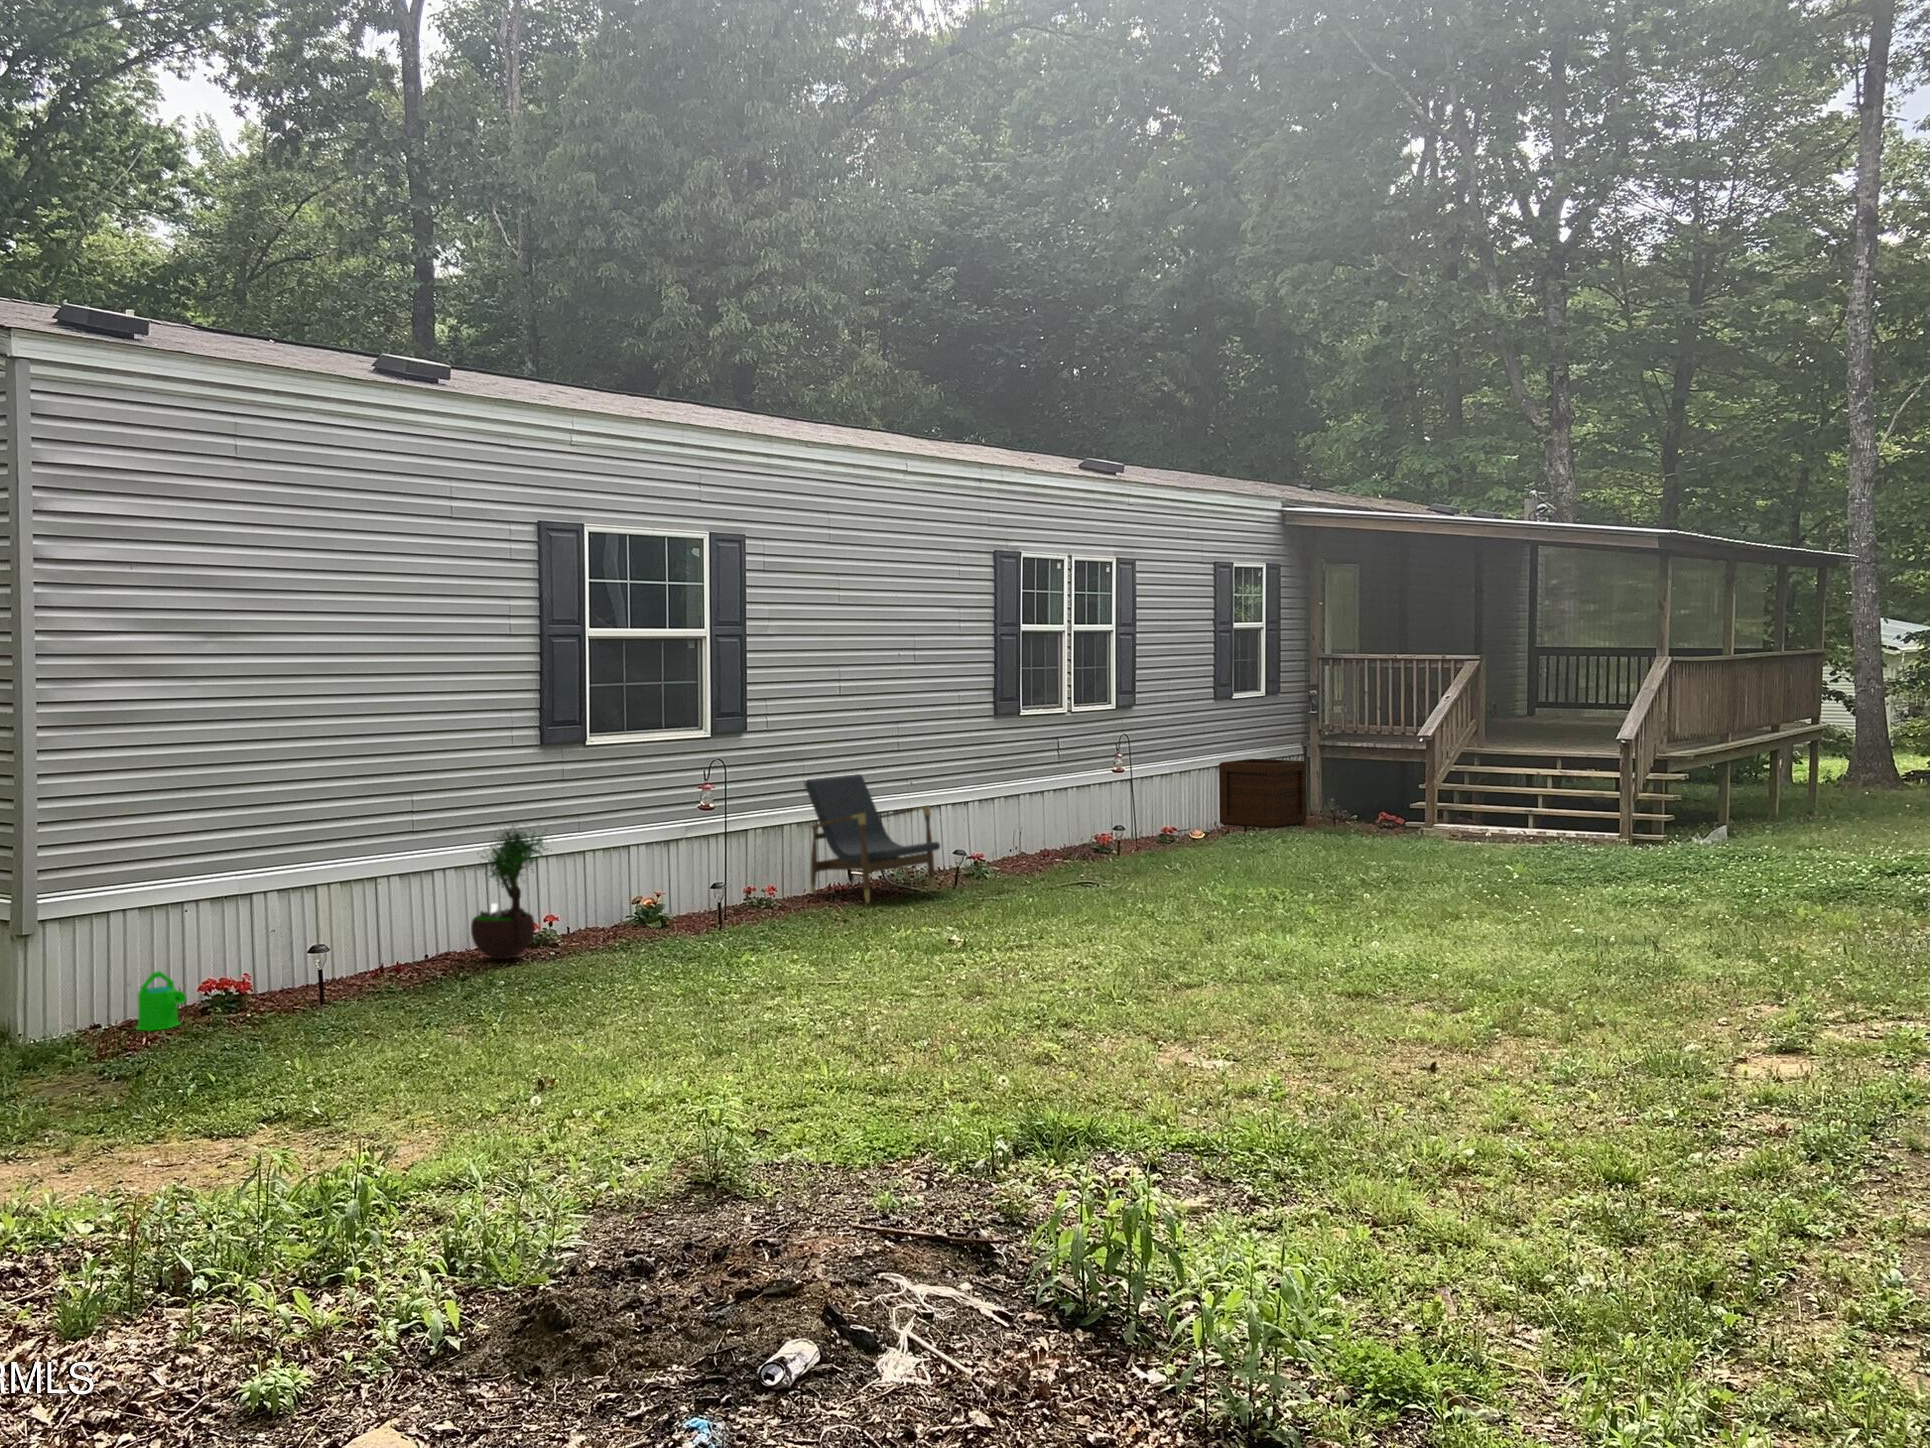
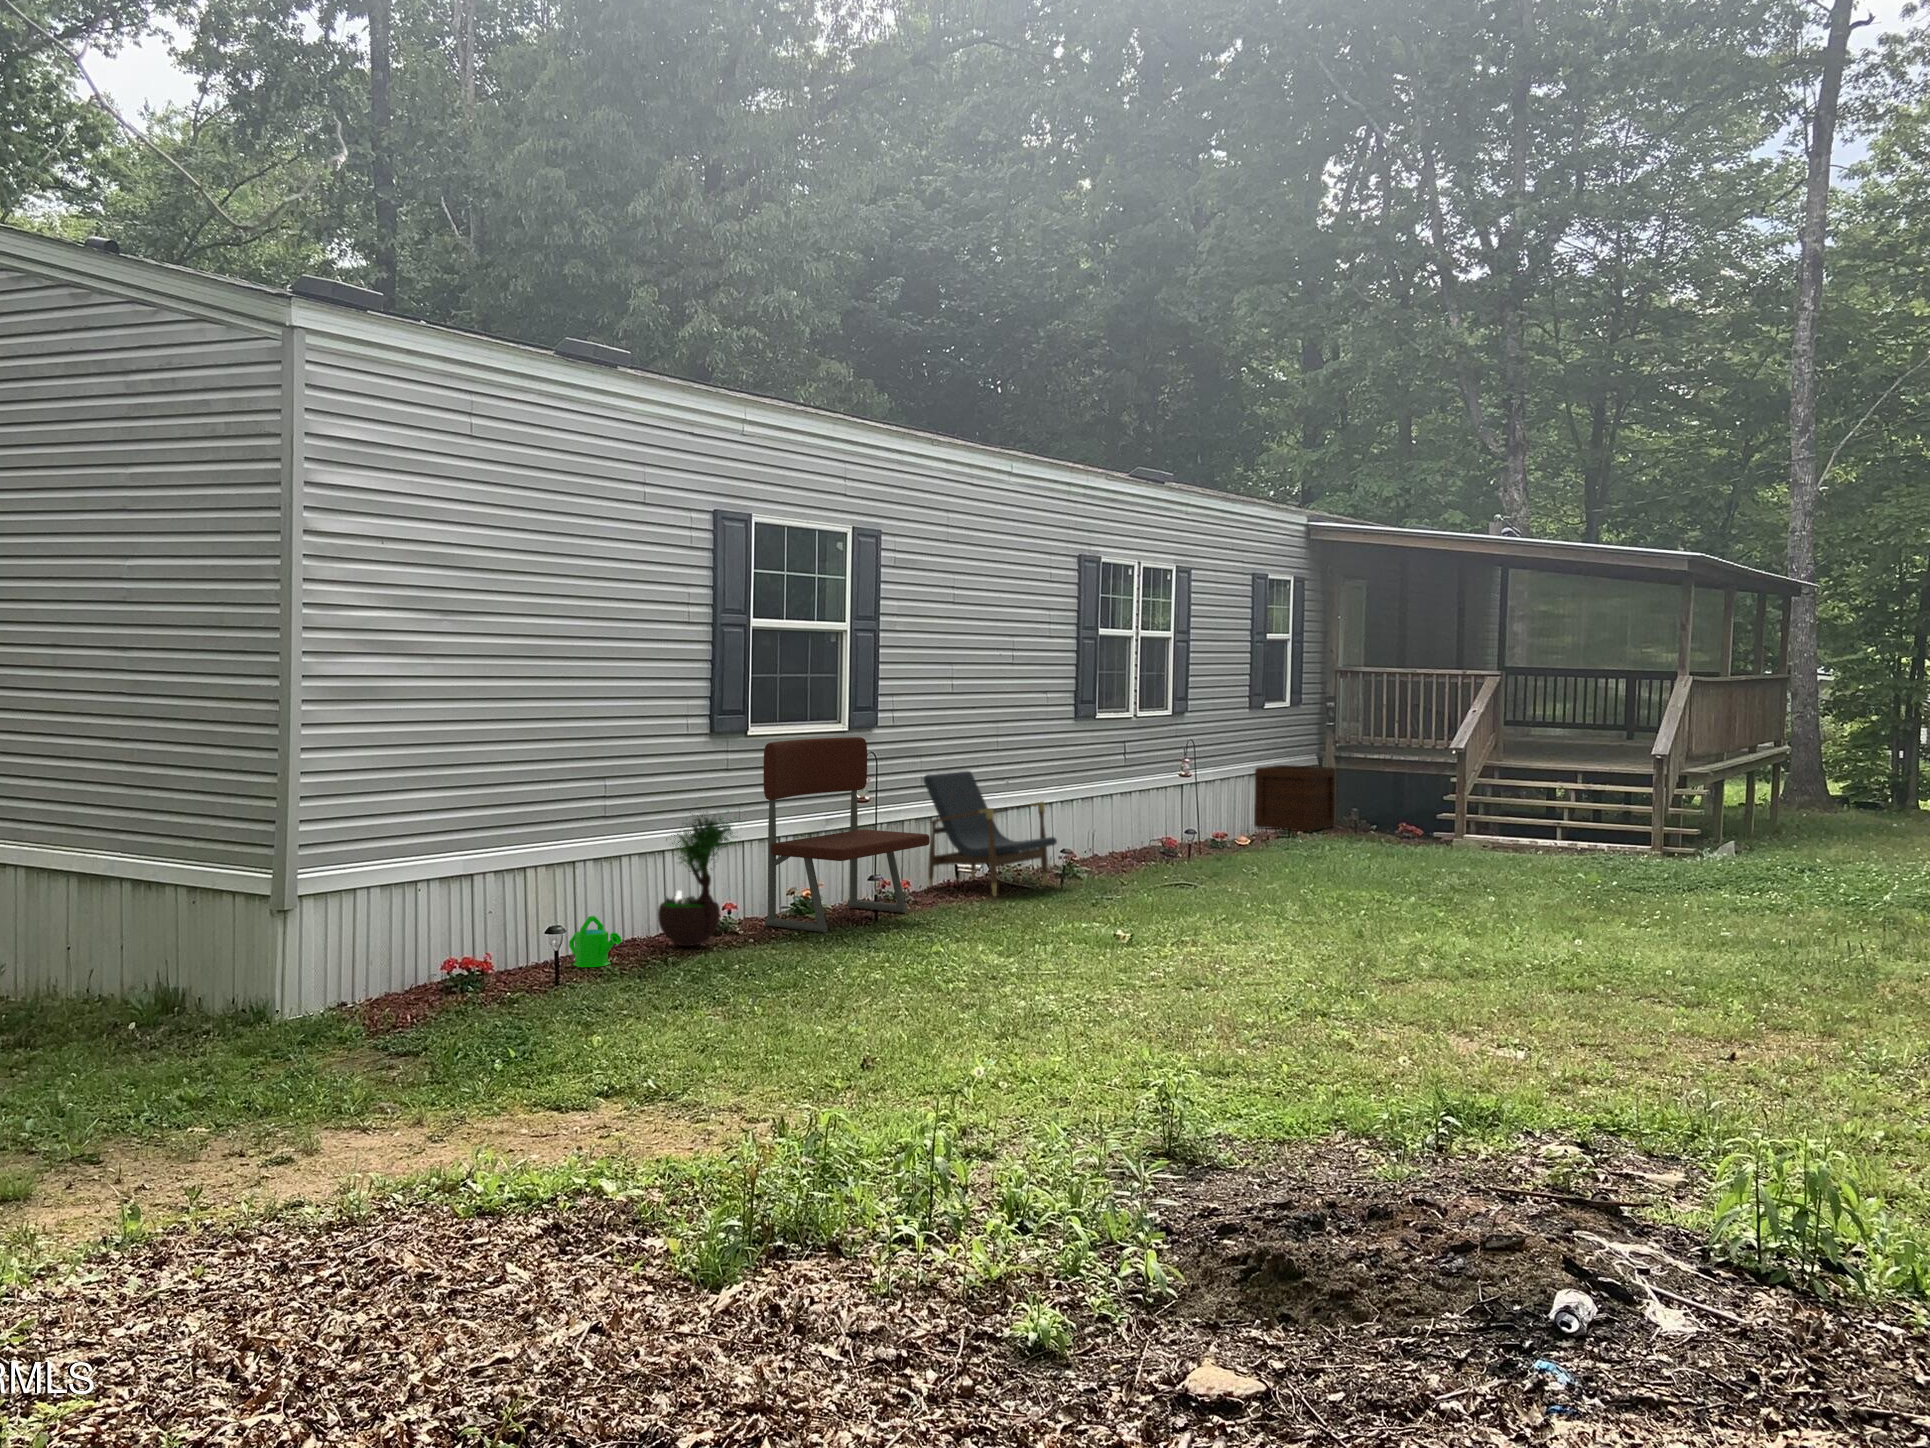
bench: none [596,744,779,944] -> present [764,737,930,933]
watering can: present [136,971,186,1031] -> present [569,916,622,967]

